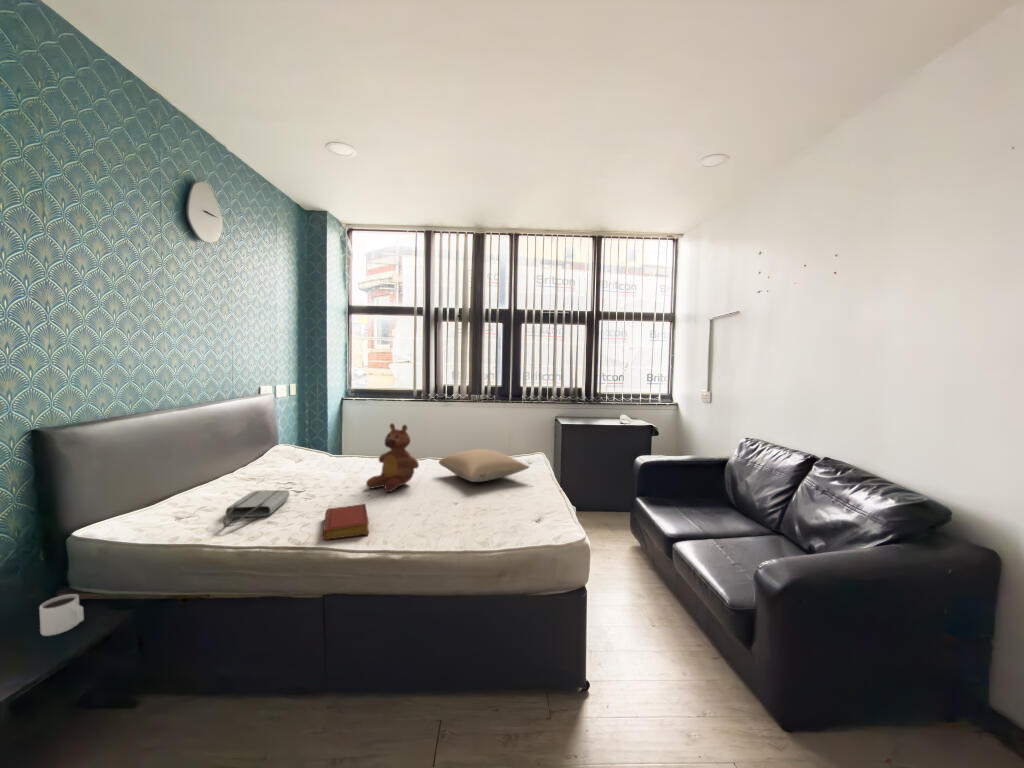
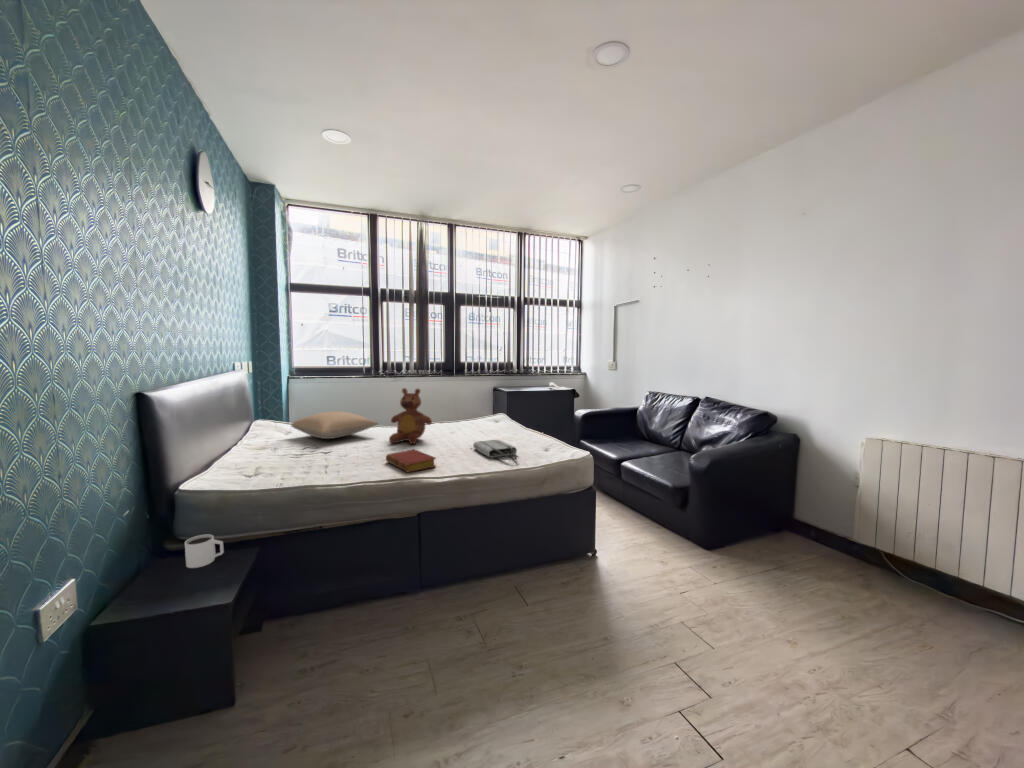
pillow: present [439,449,529,482] -> present [291,411,378,439]
tote bag: present [223,490,289,527] -> present [473,440,517,460]

